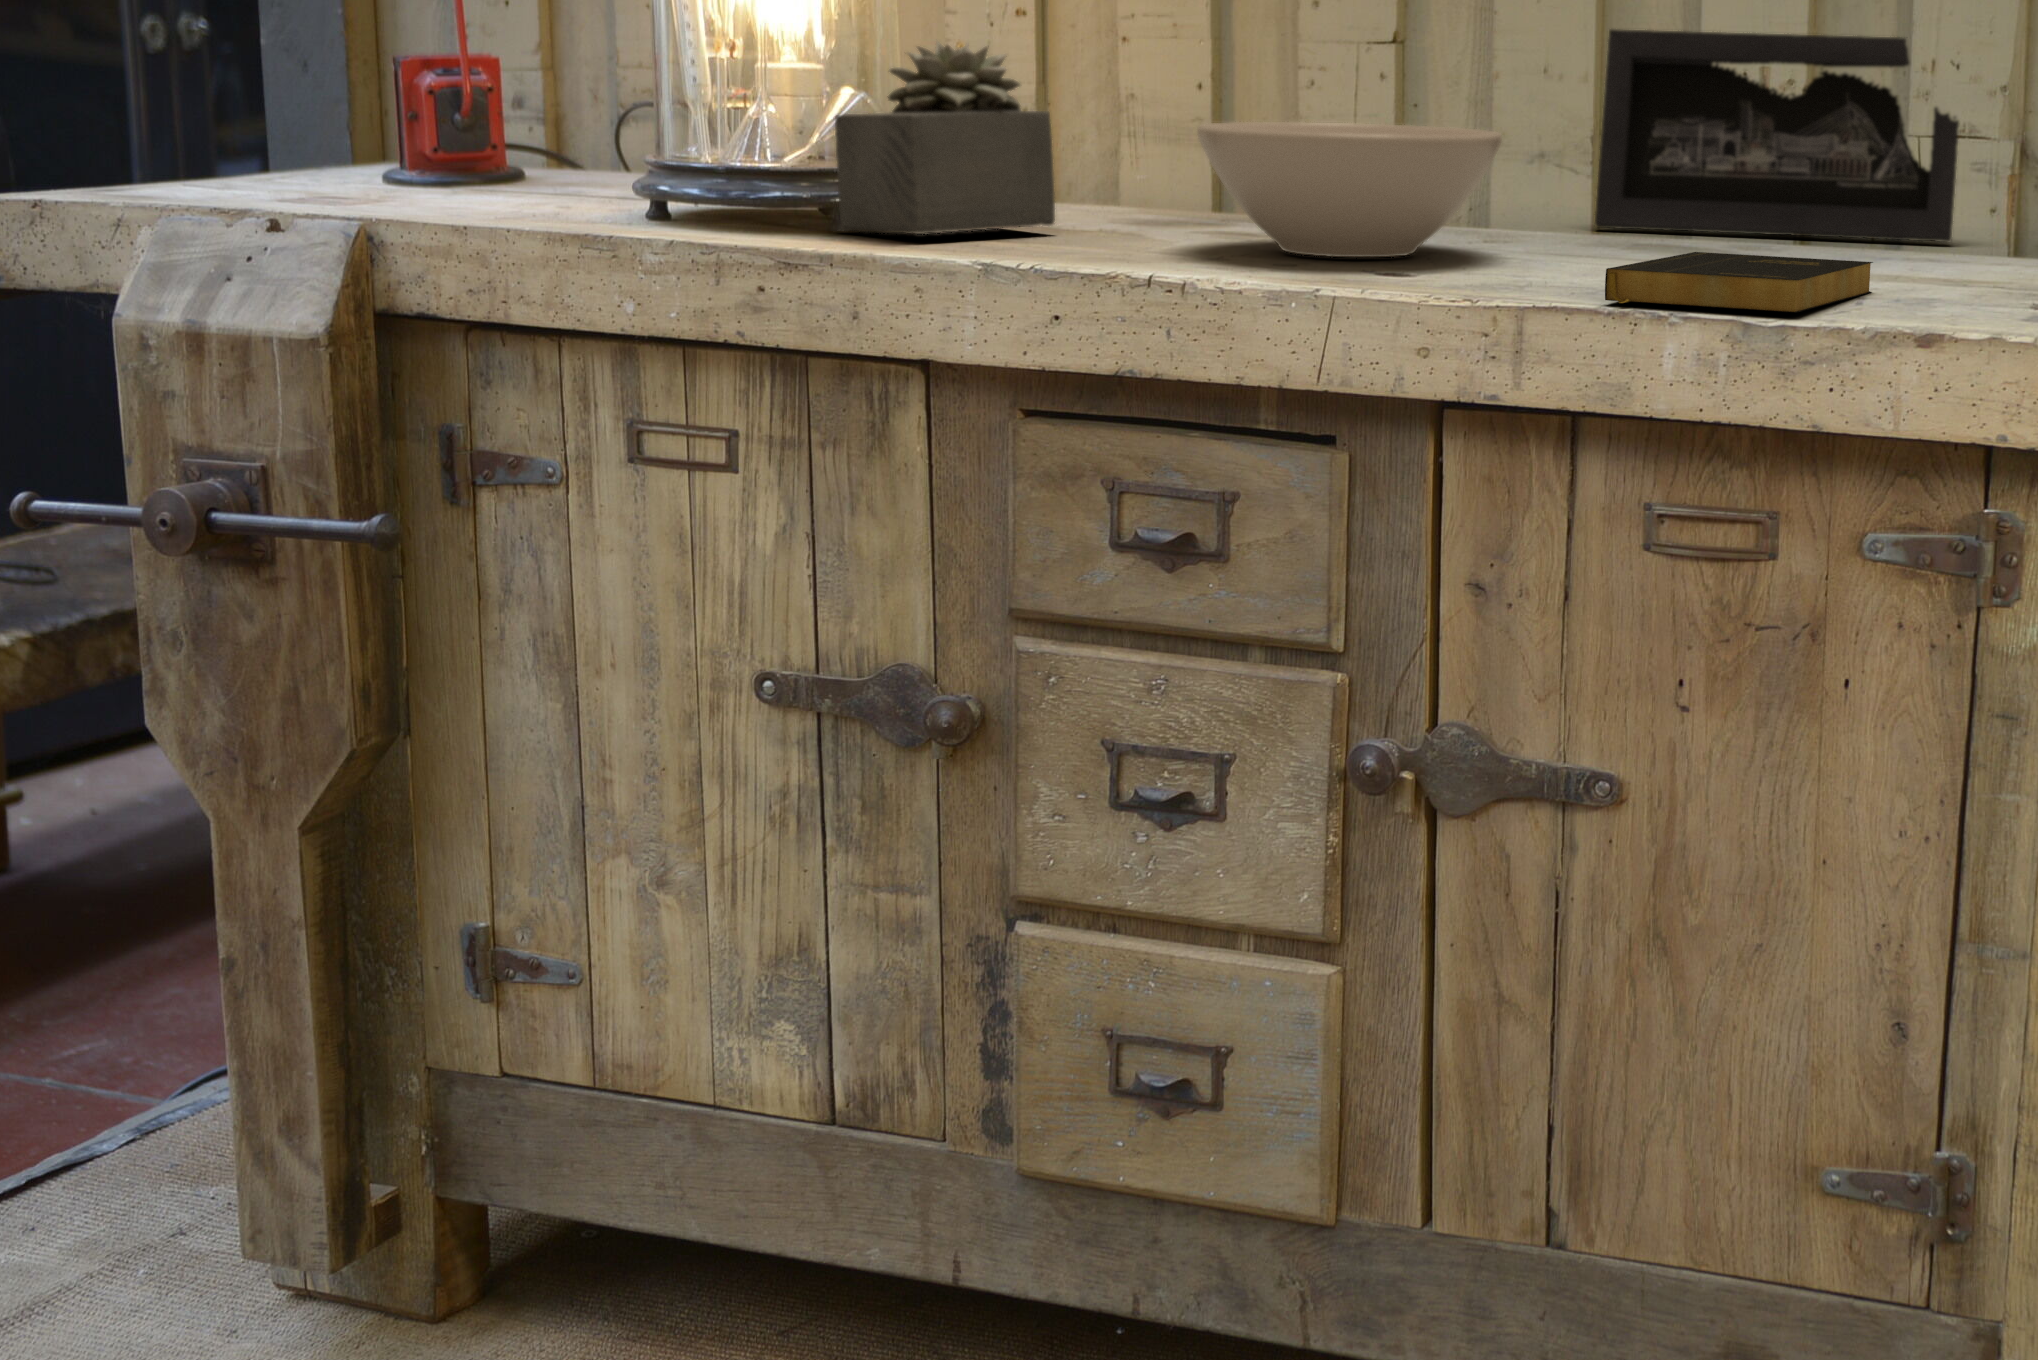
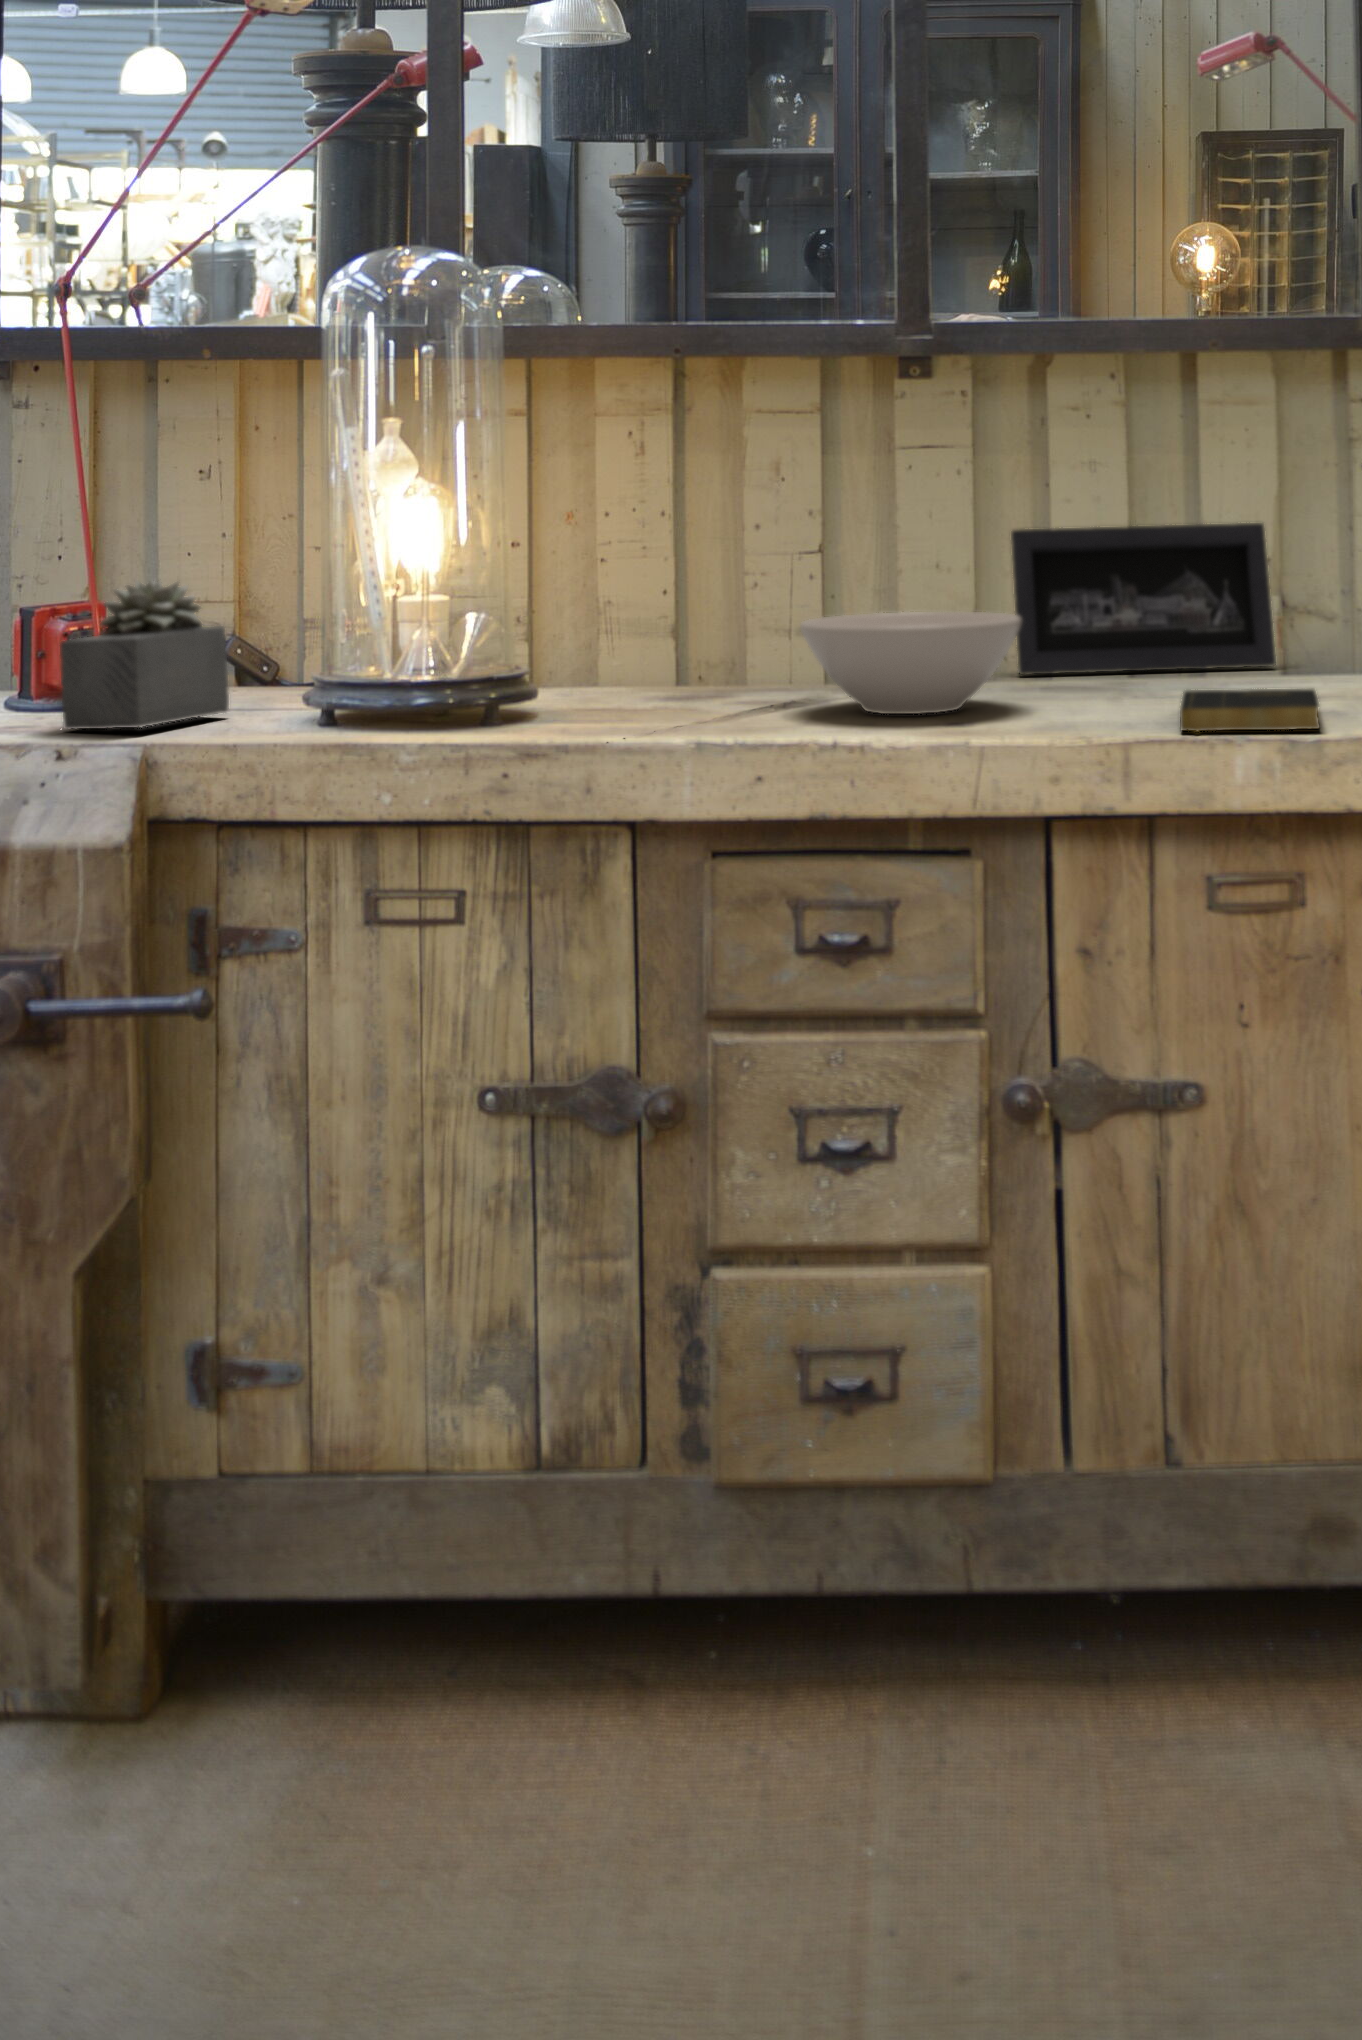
succulent plant: present [835,41,1055,234] -> present [60,581,229,729]

